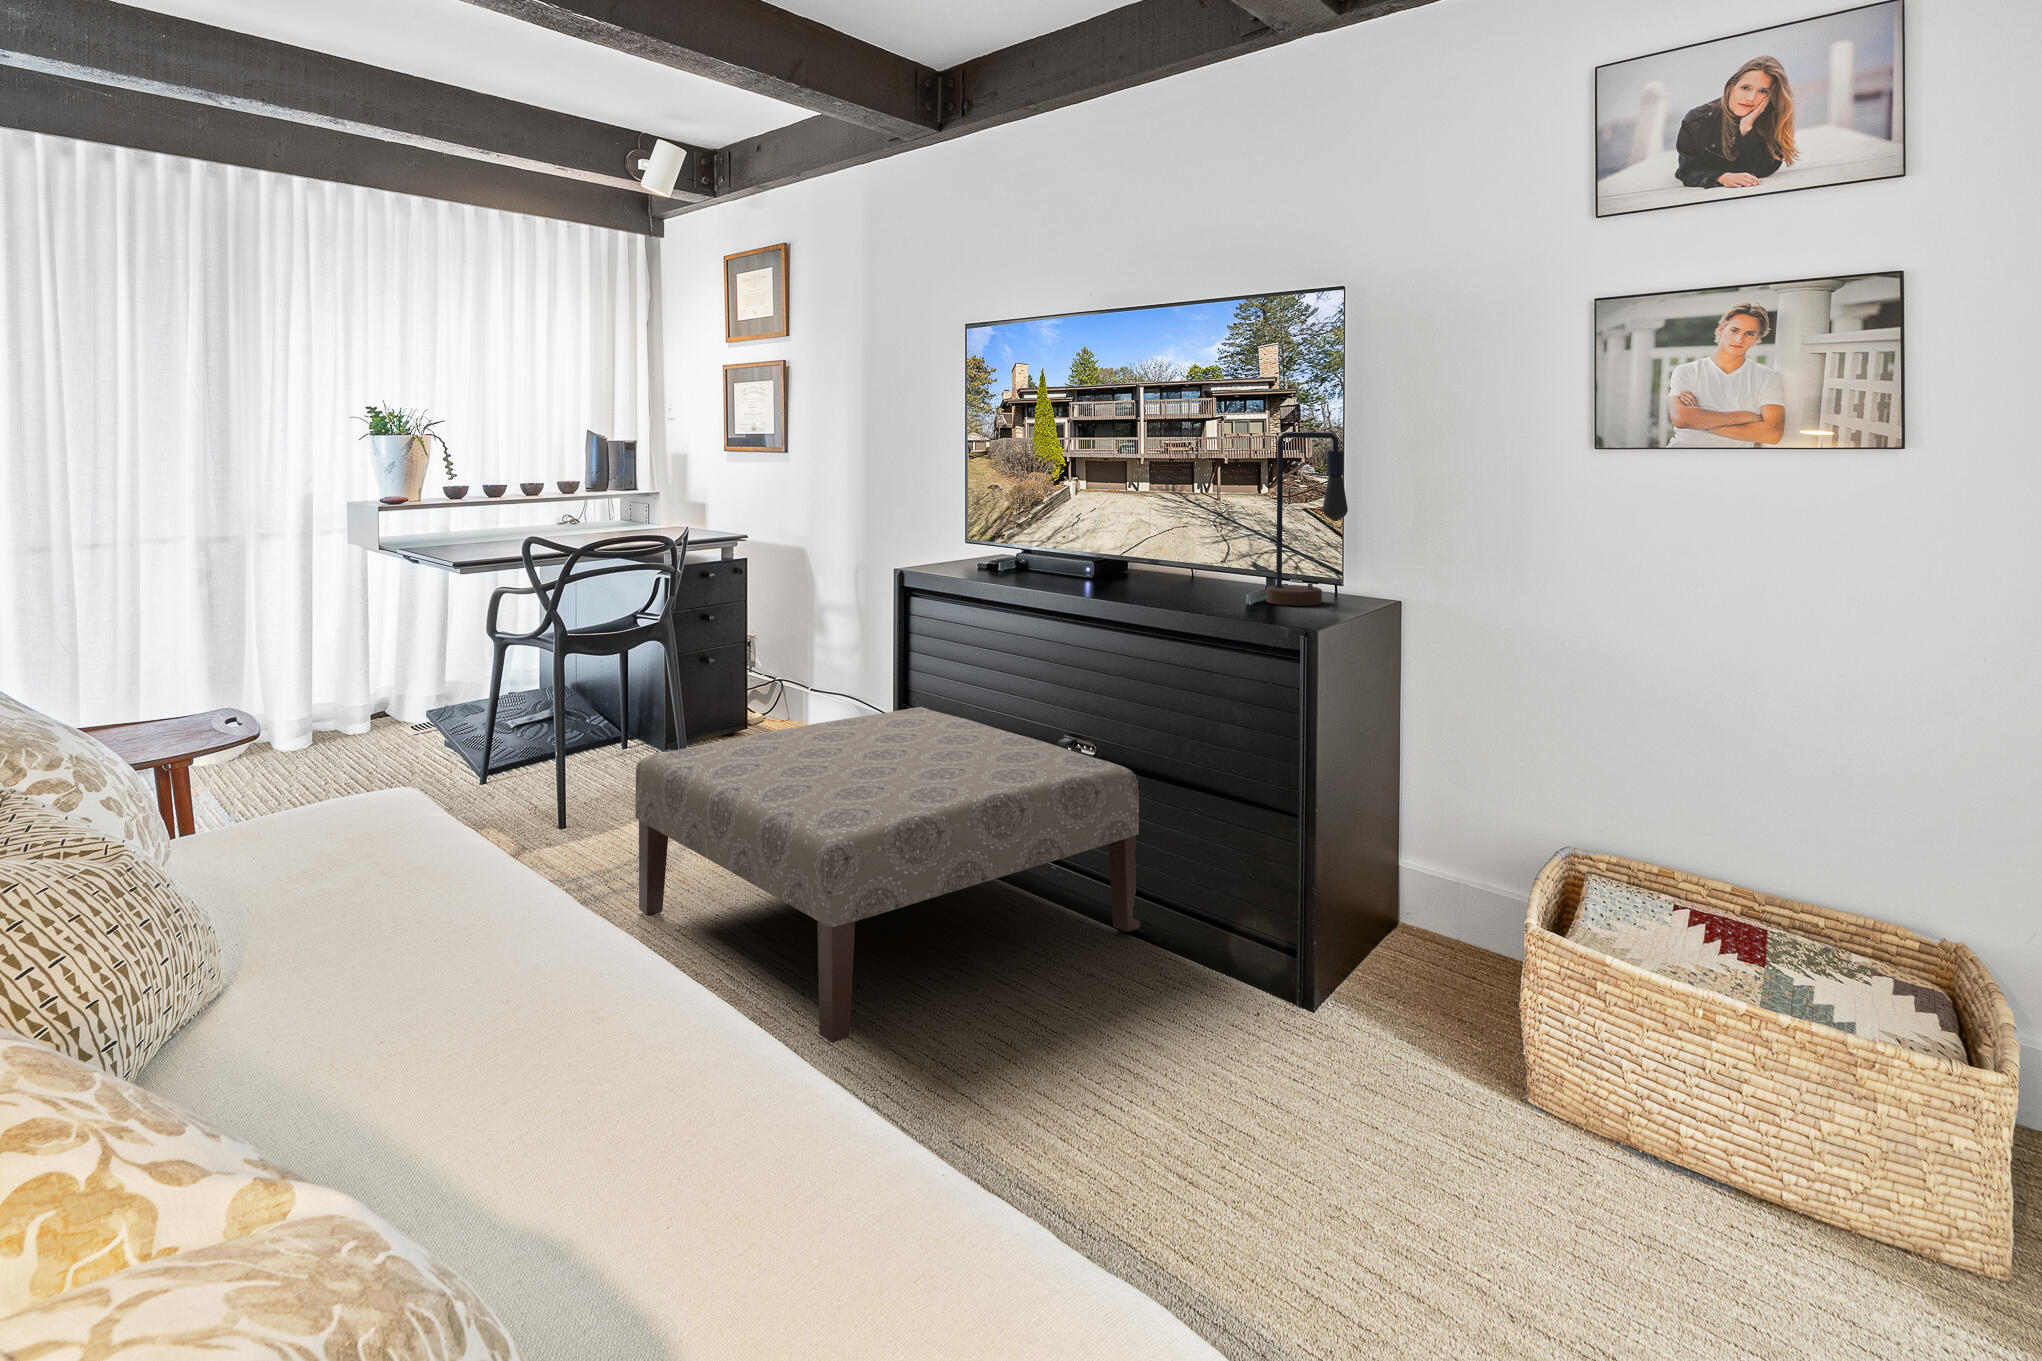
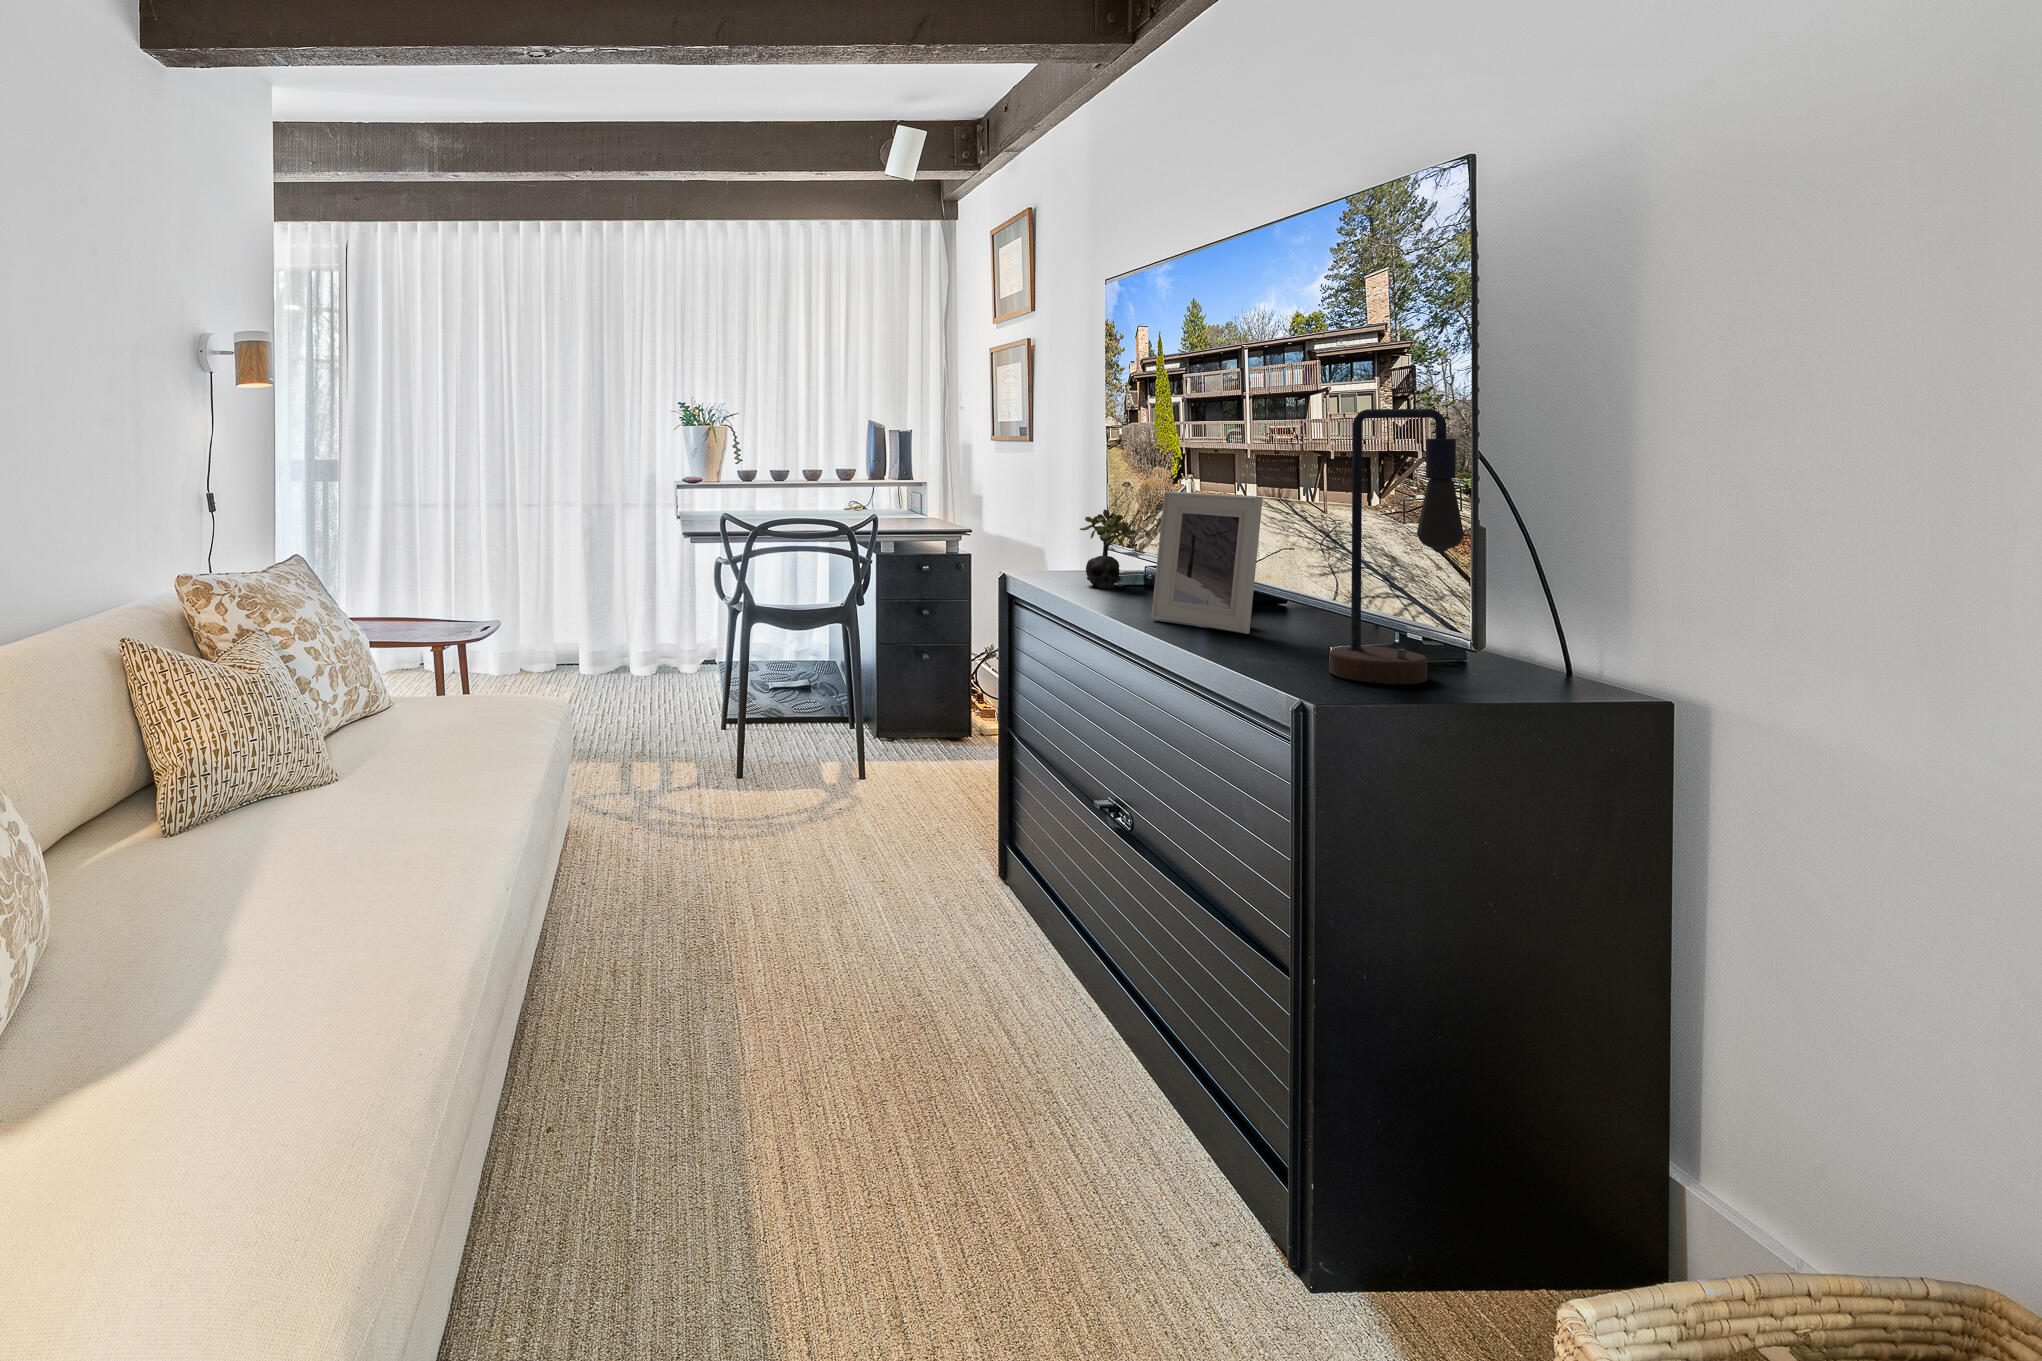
picture frame: none [1090,490,1171,588] -> present [1151,491,1263,634]
succulent plant: none [972,507,1014,570] -> present [1080,509,1136,589]
ottoman: present [635,707,1140,1043] -> none [634,746,1149,1104]

